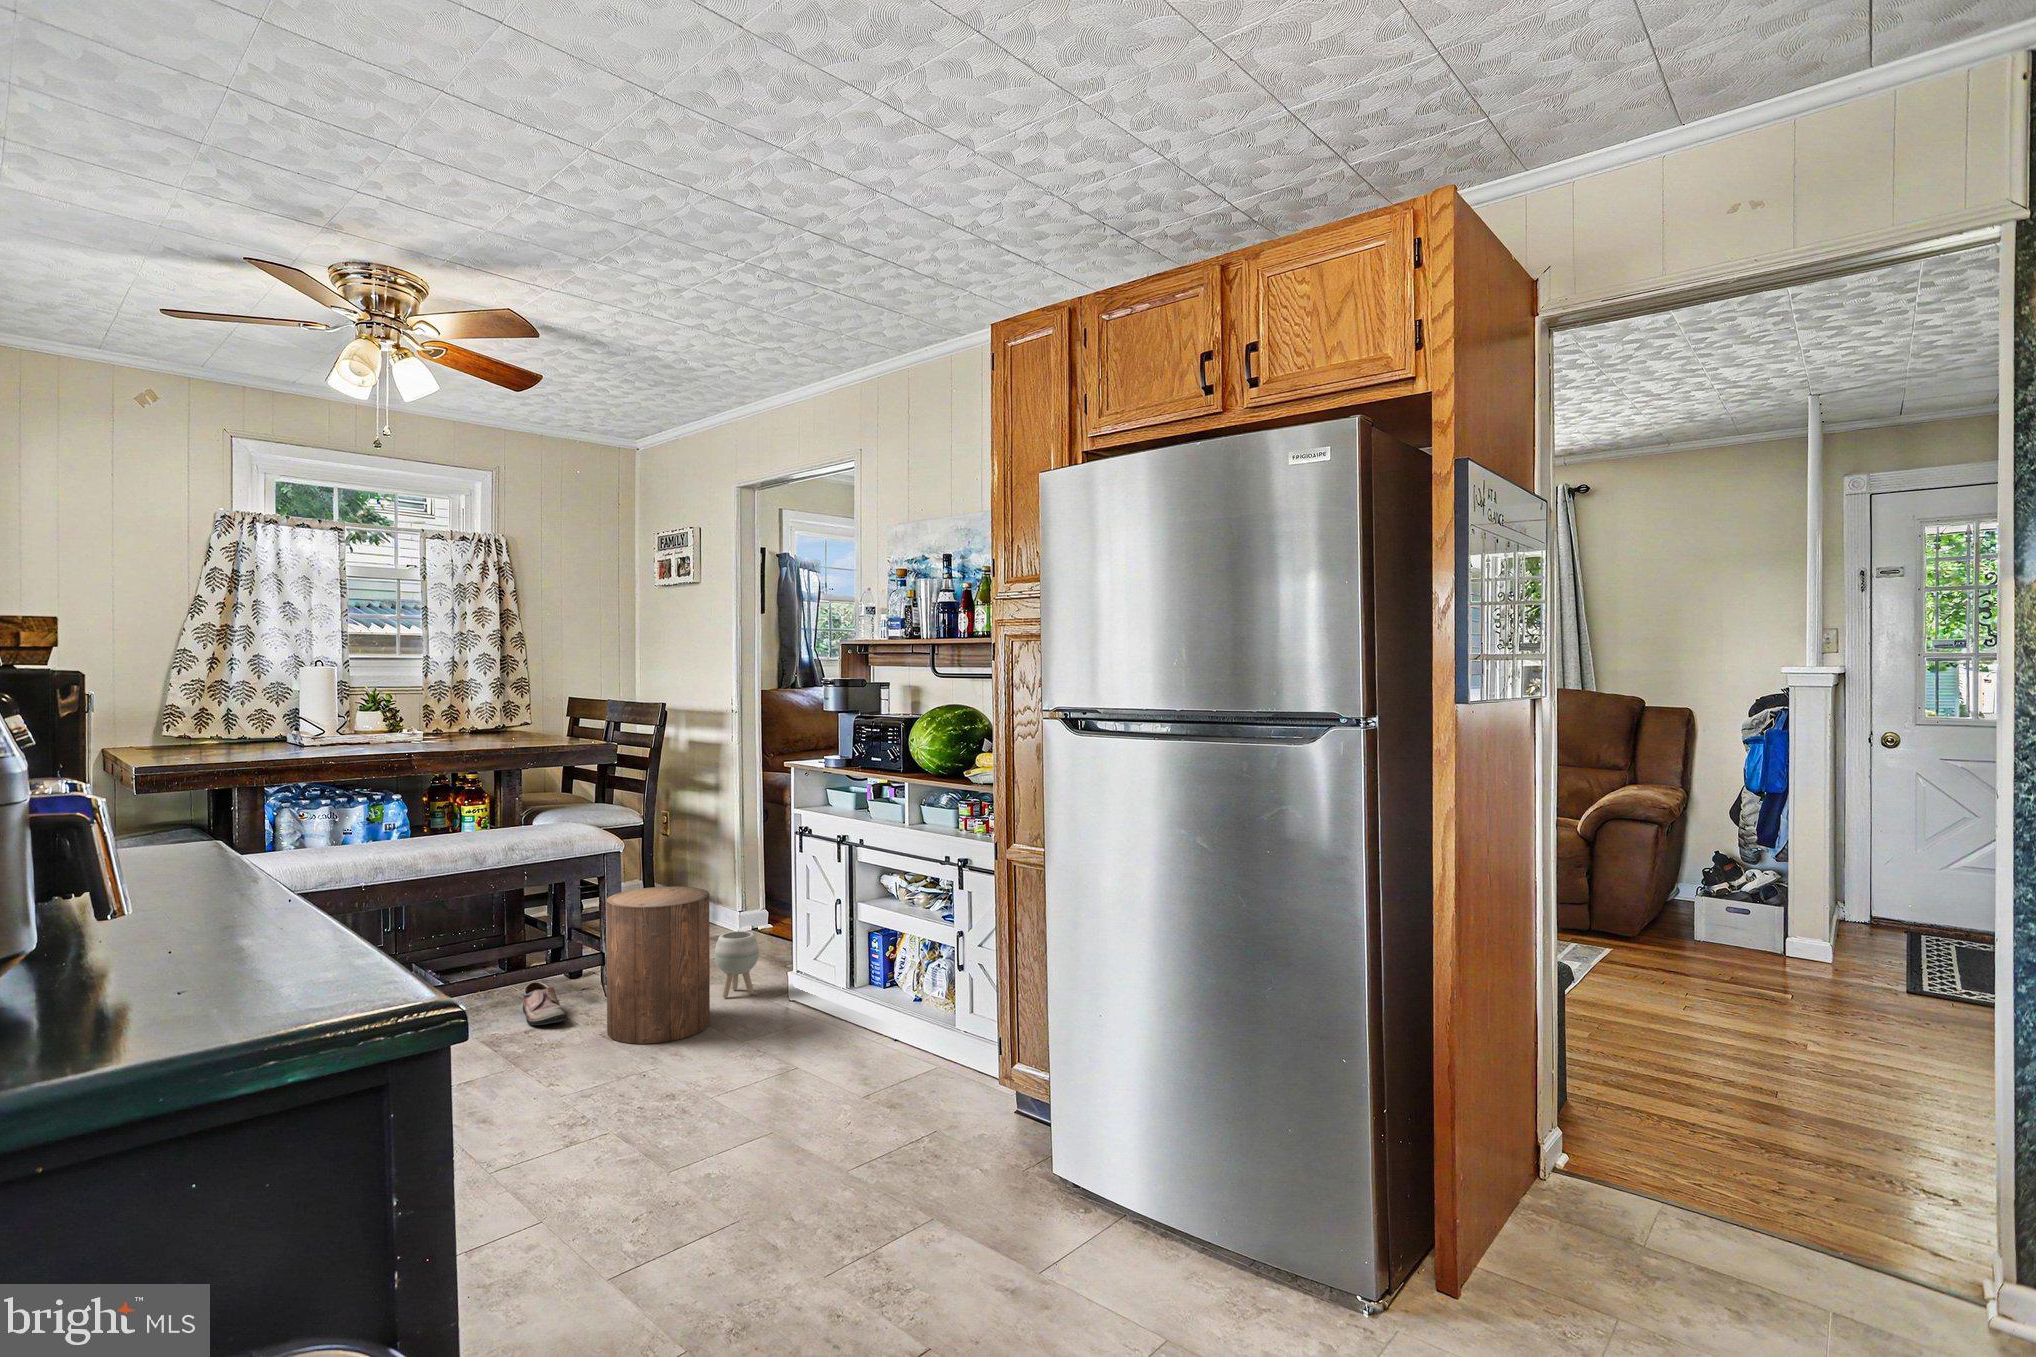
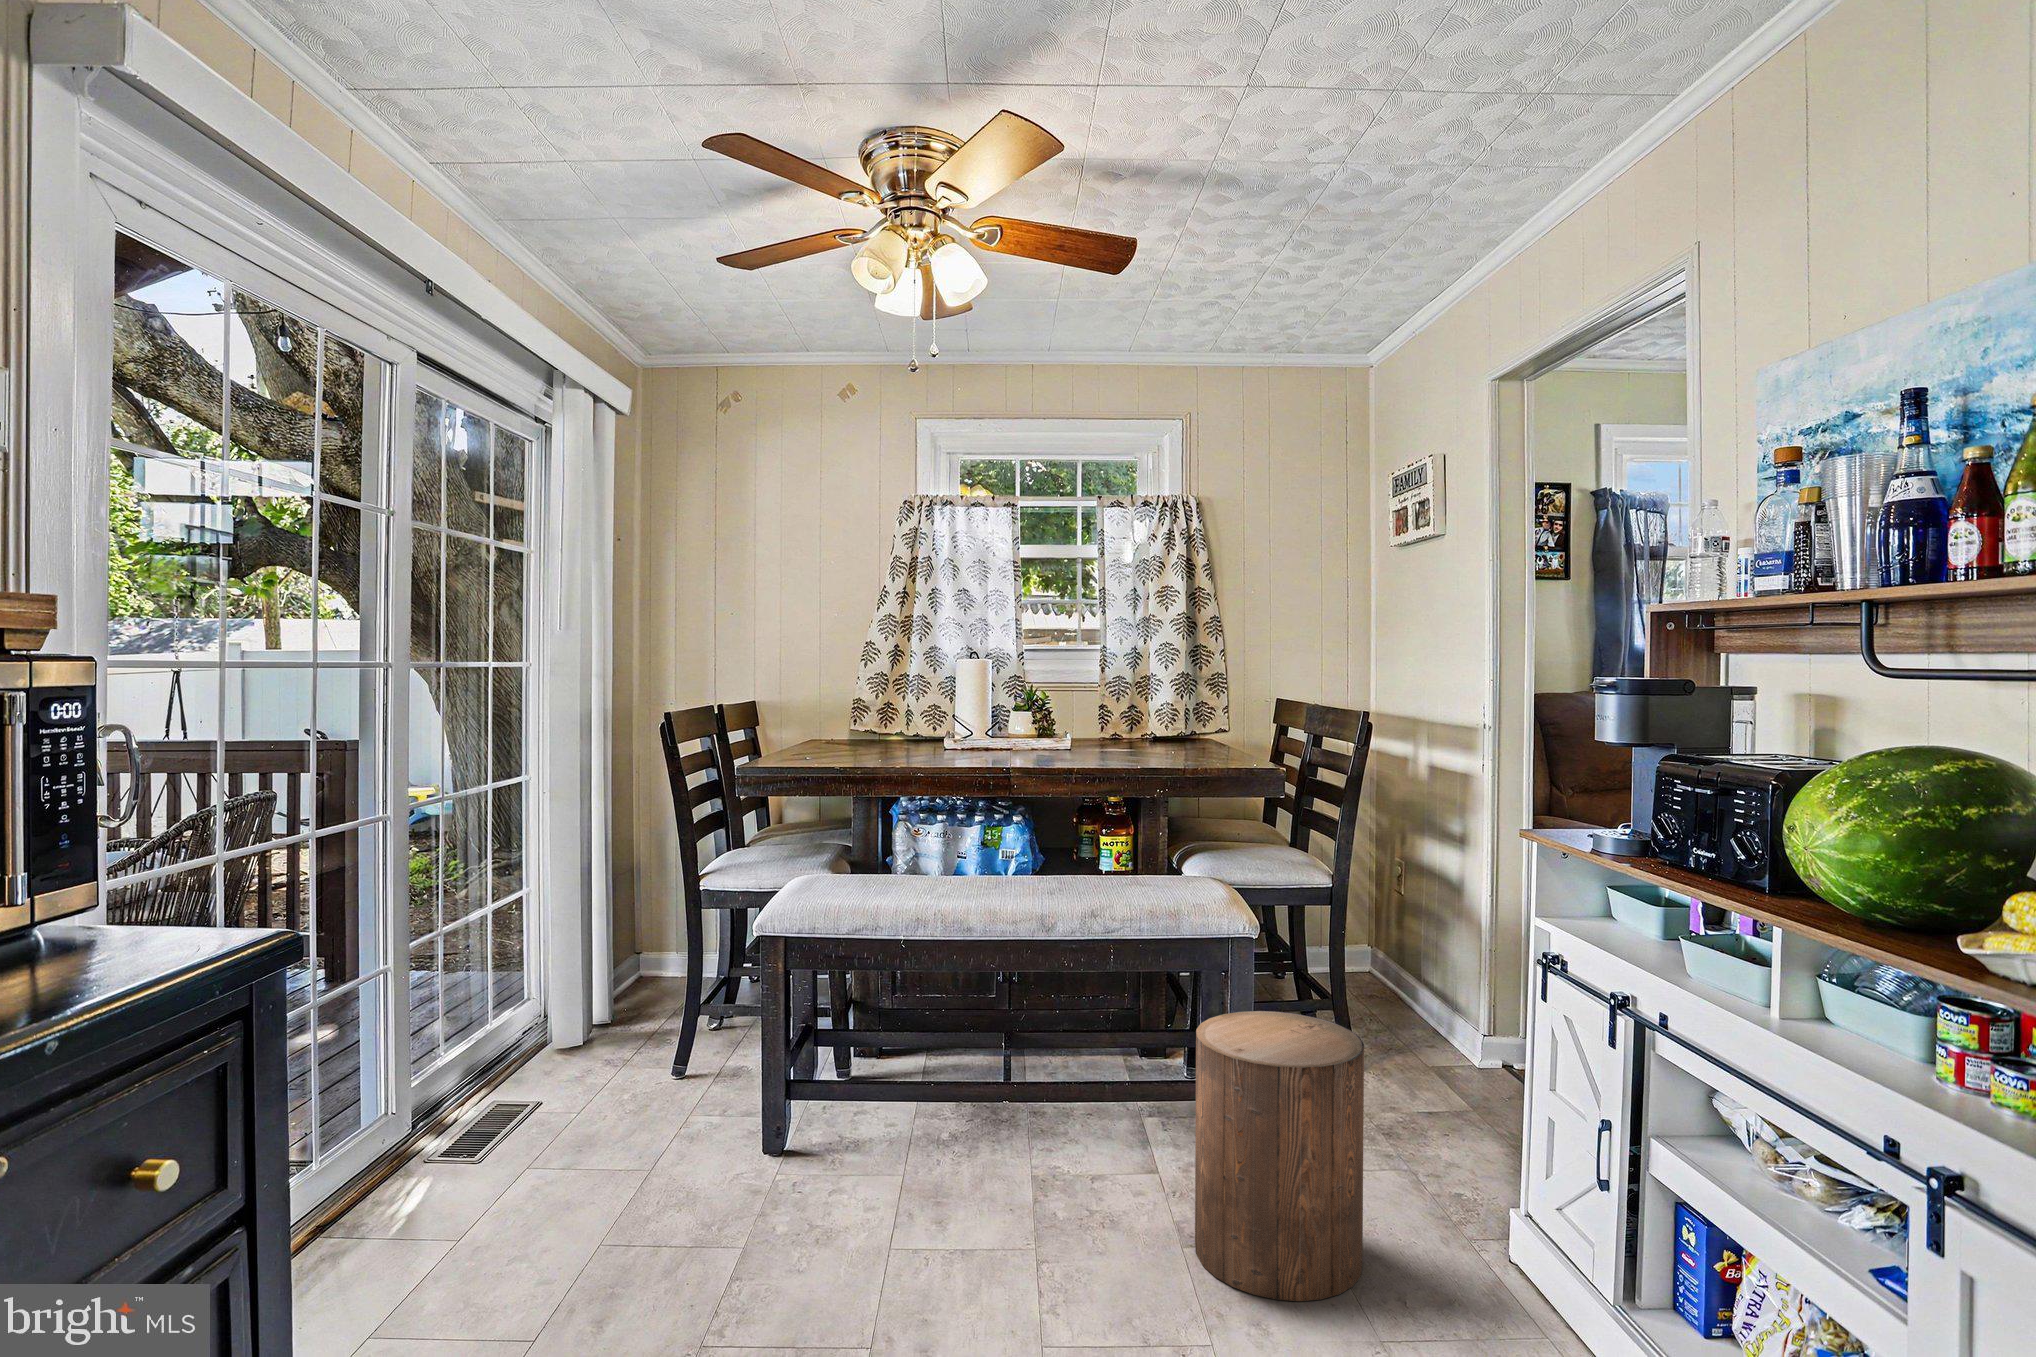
planter: present [715,931,759,998] -> none [1395,1107,1474,1231]
shoe: present [523,982,567,1025] -> none [1109,1107,1159,1188]

